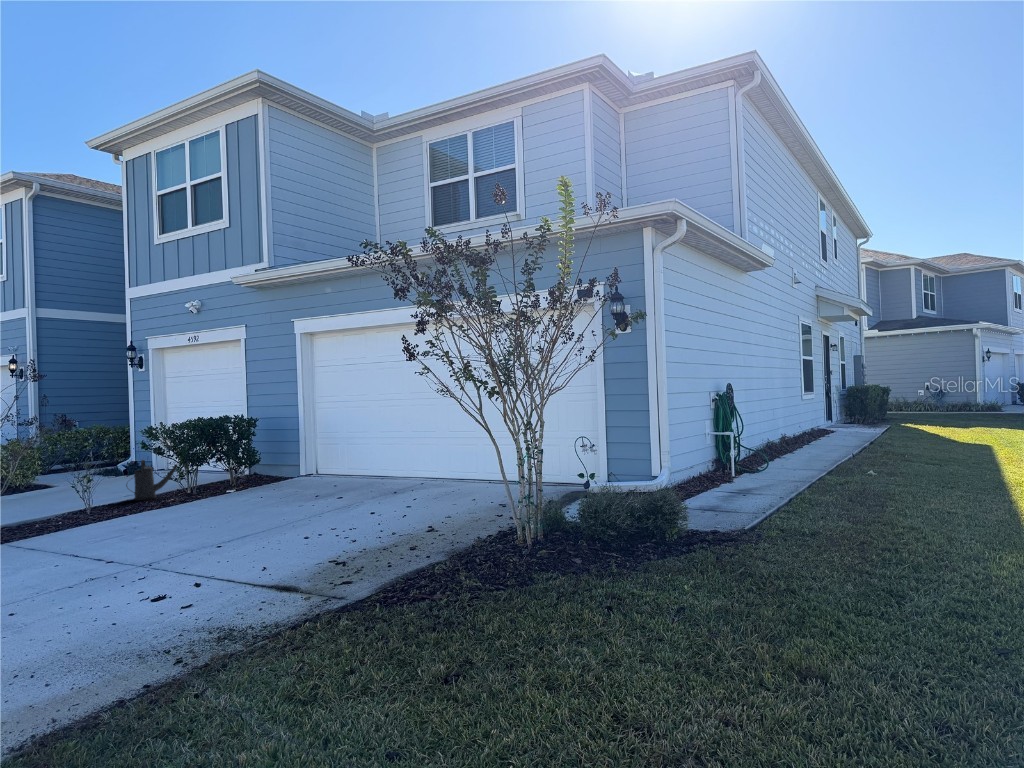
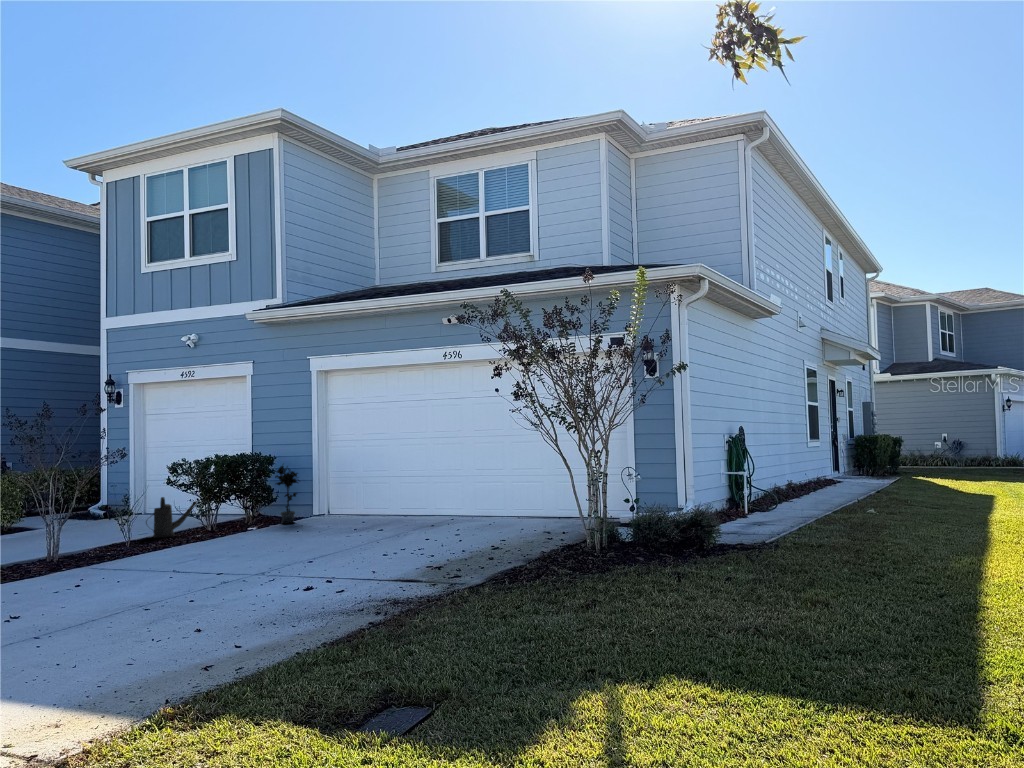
potted plant: none [261,425,289,483] -> present [274,466,299,523]

